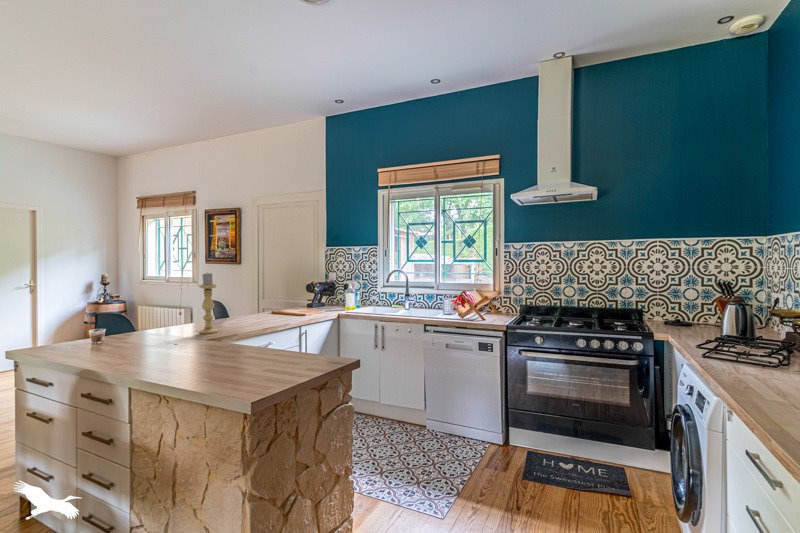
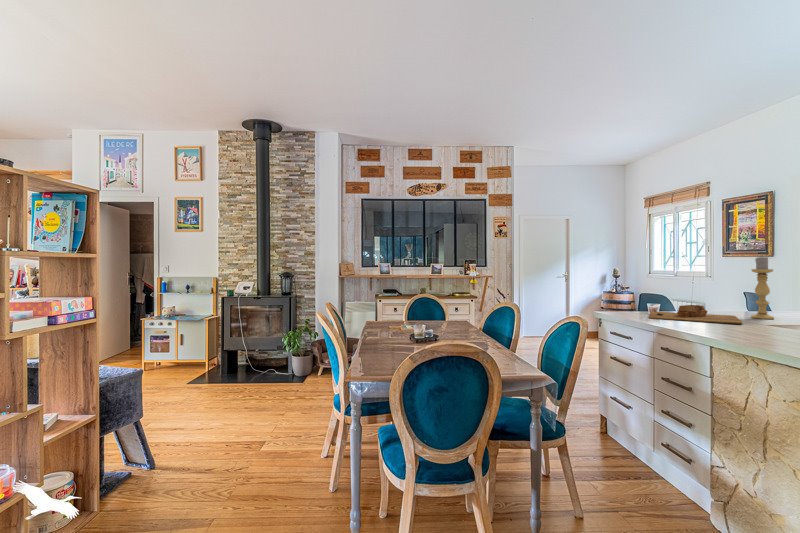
cutting board: none [79,329,183,355] -> present [650,305,742,324]

